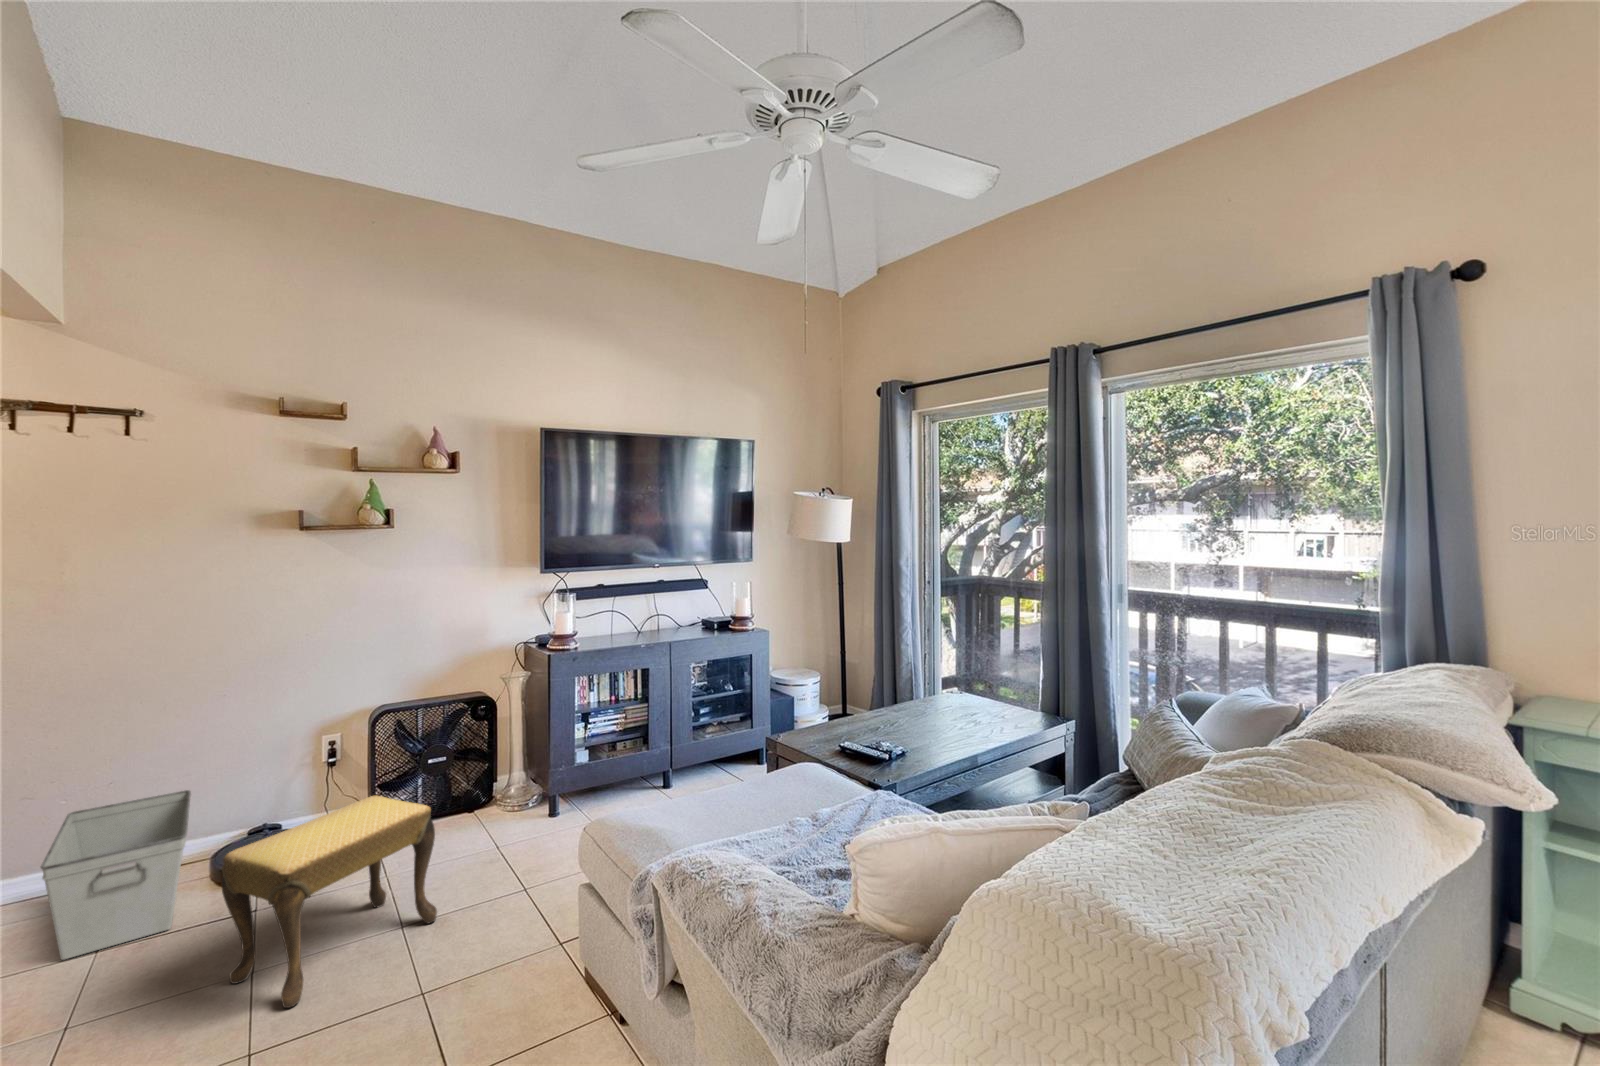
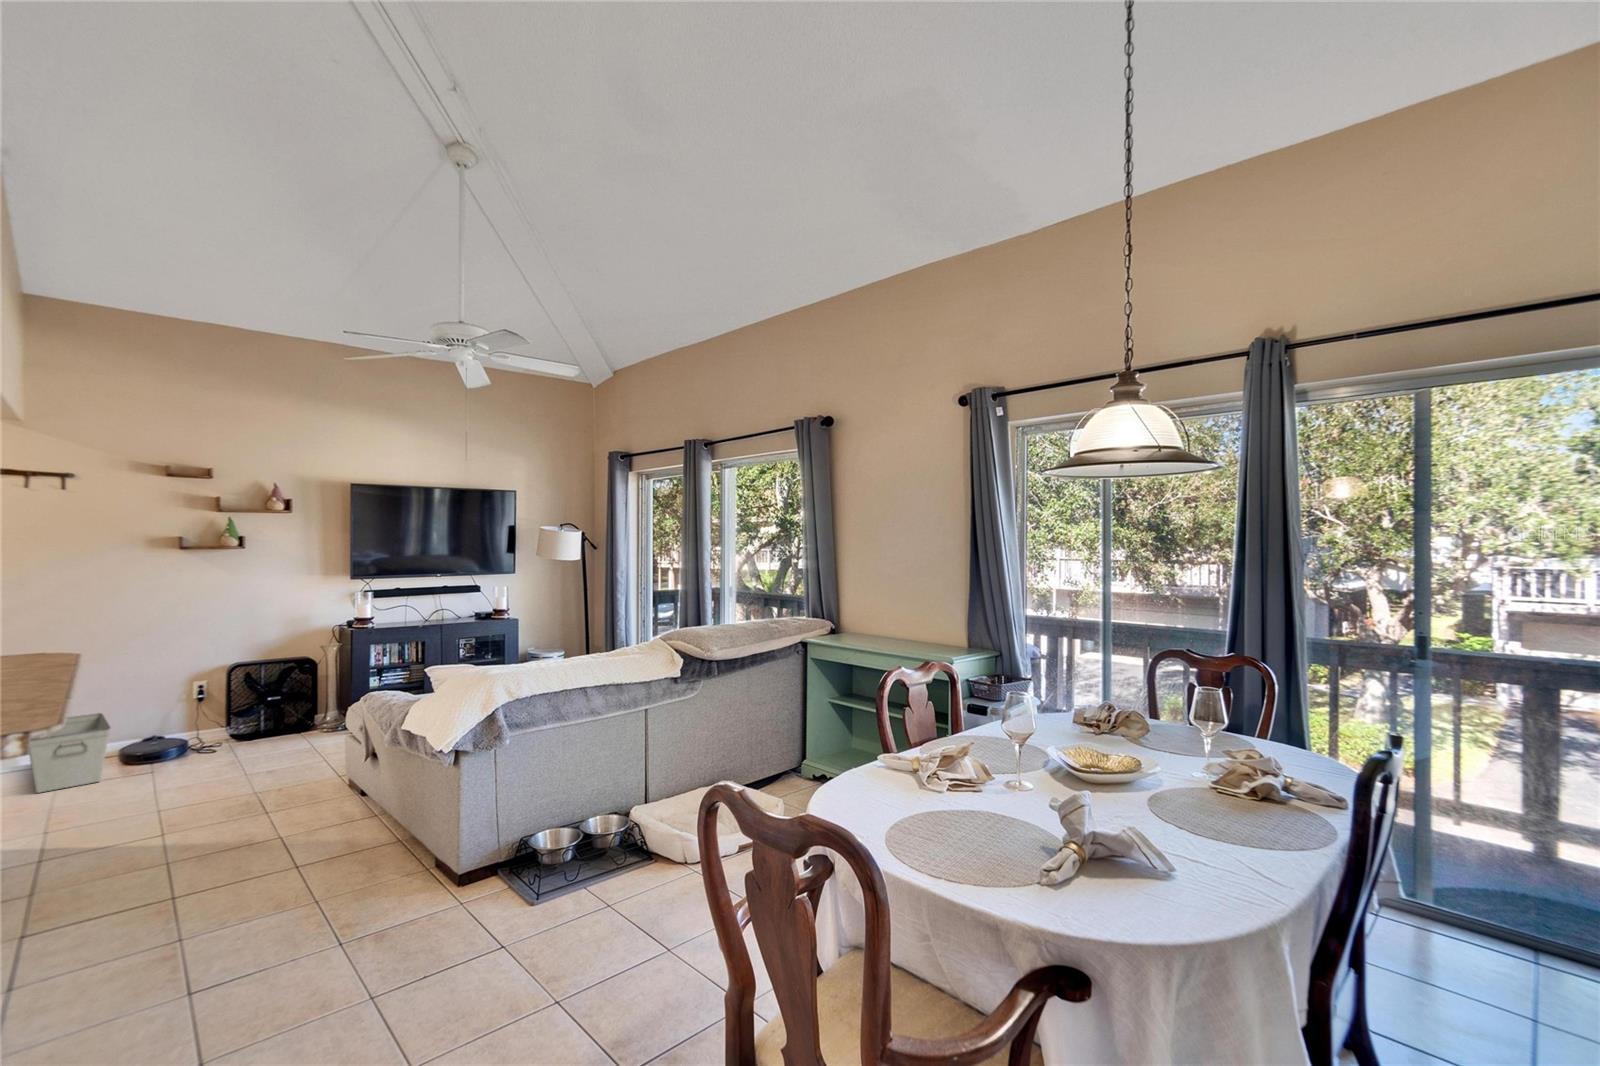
footstool: present [222,796,437,1008] -> none [142,705,269,800]

